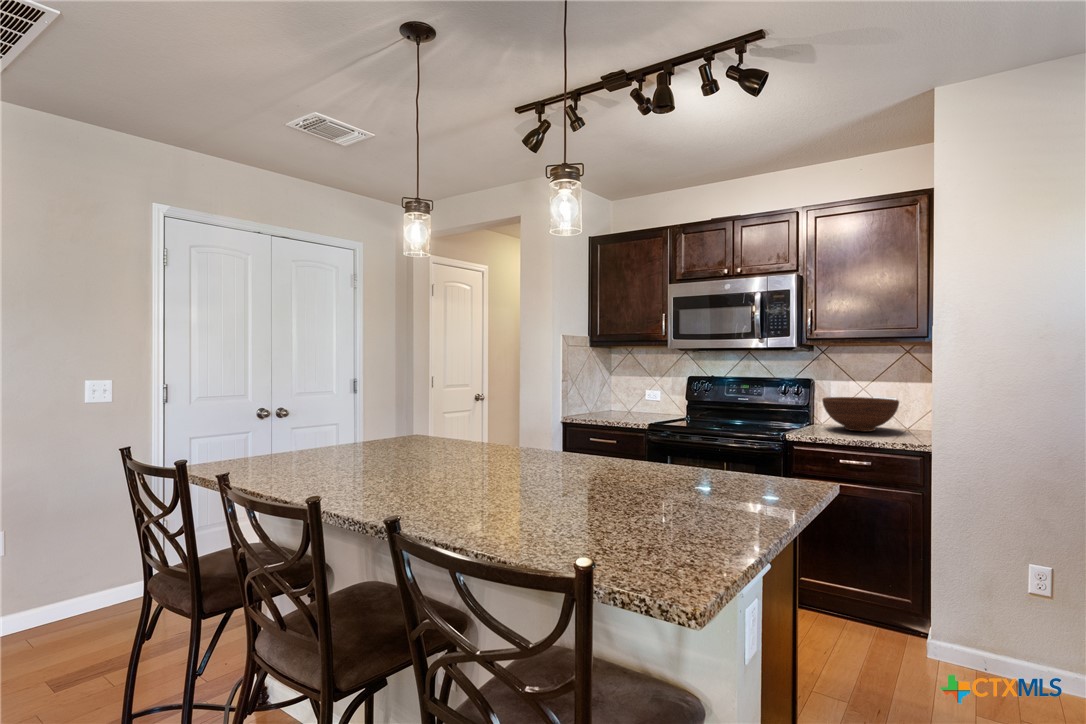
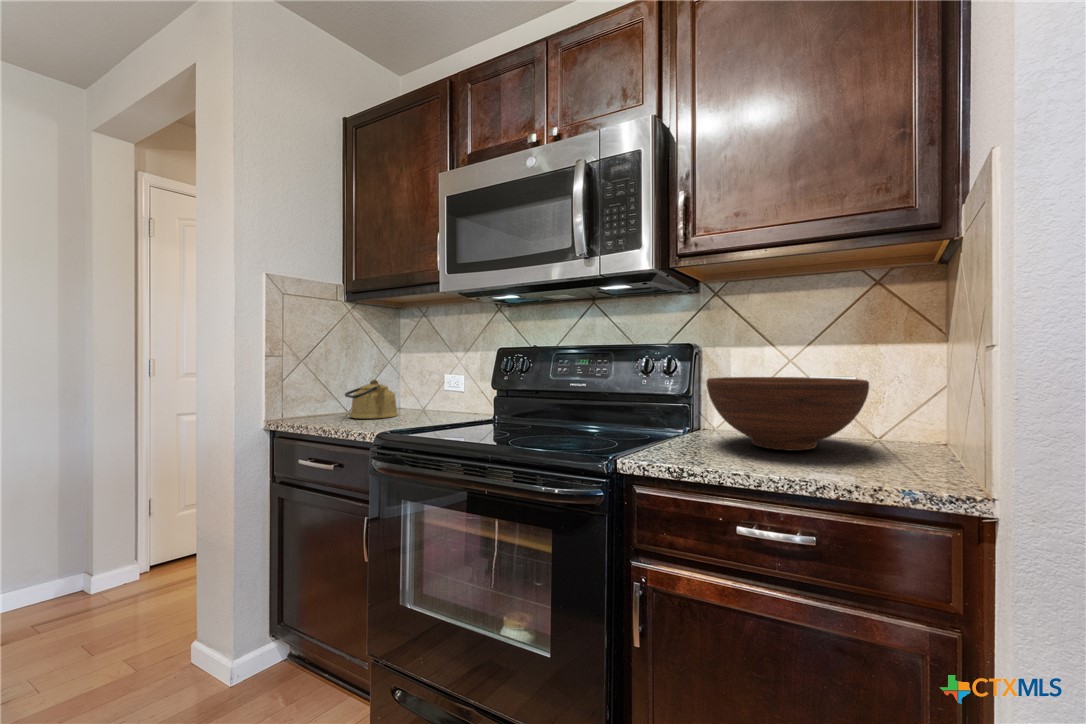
kettle: none [595,394,627,417] -> present [345,380,398,419]

